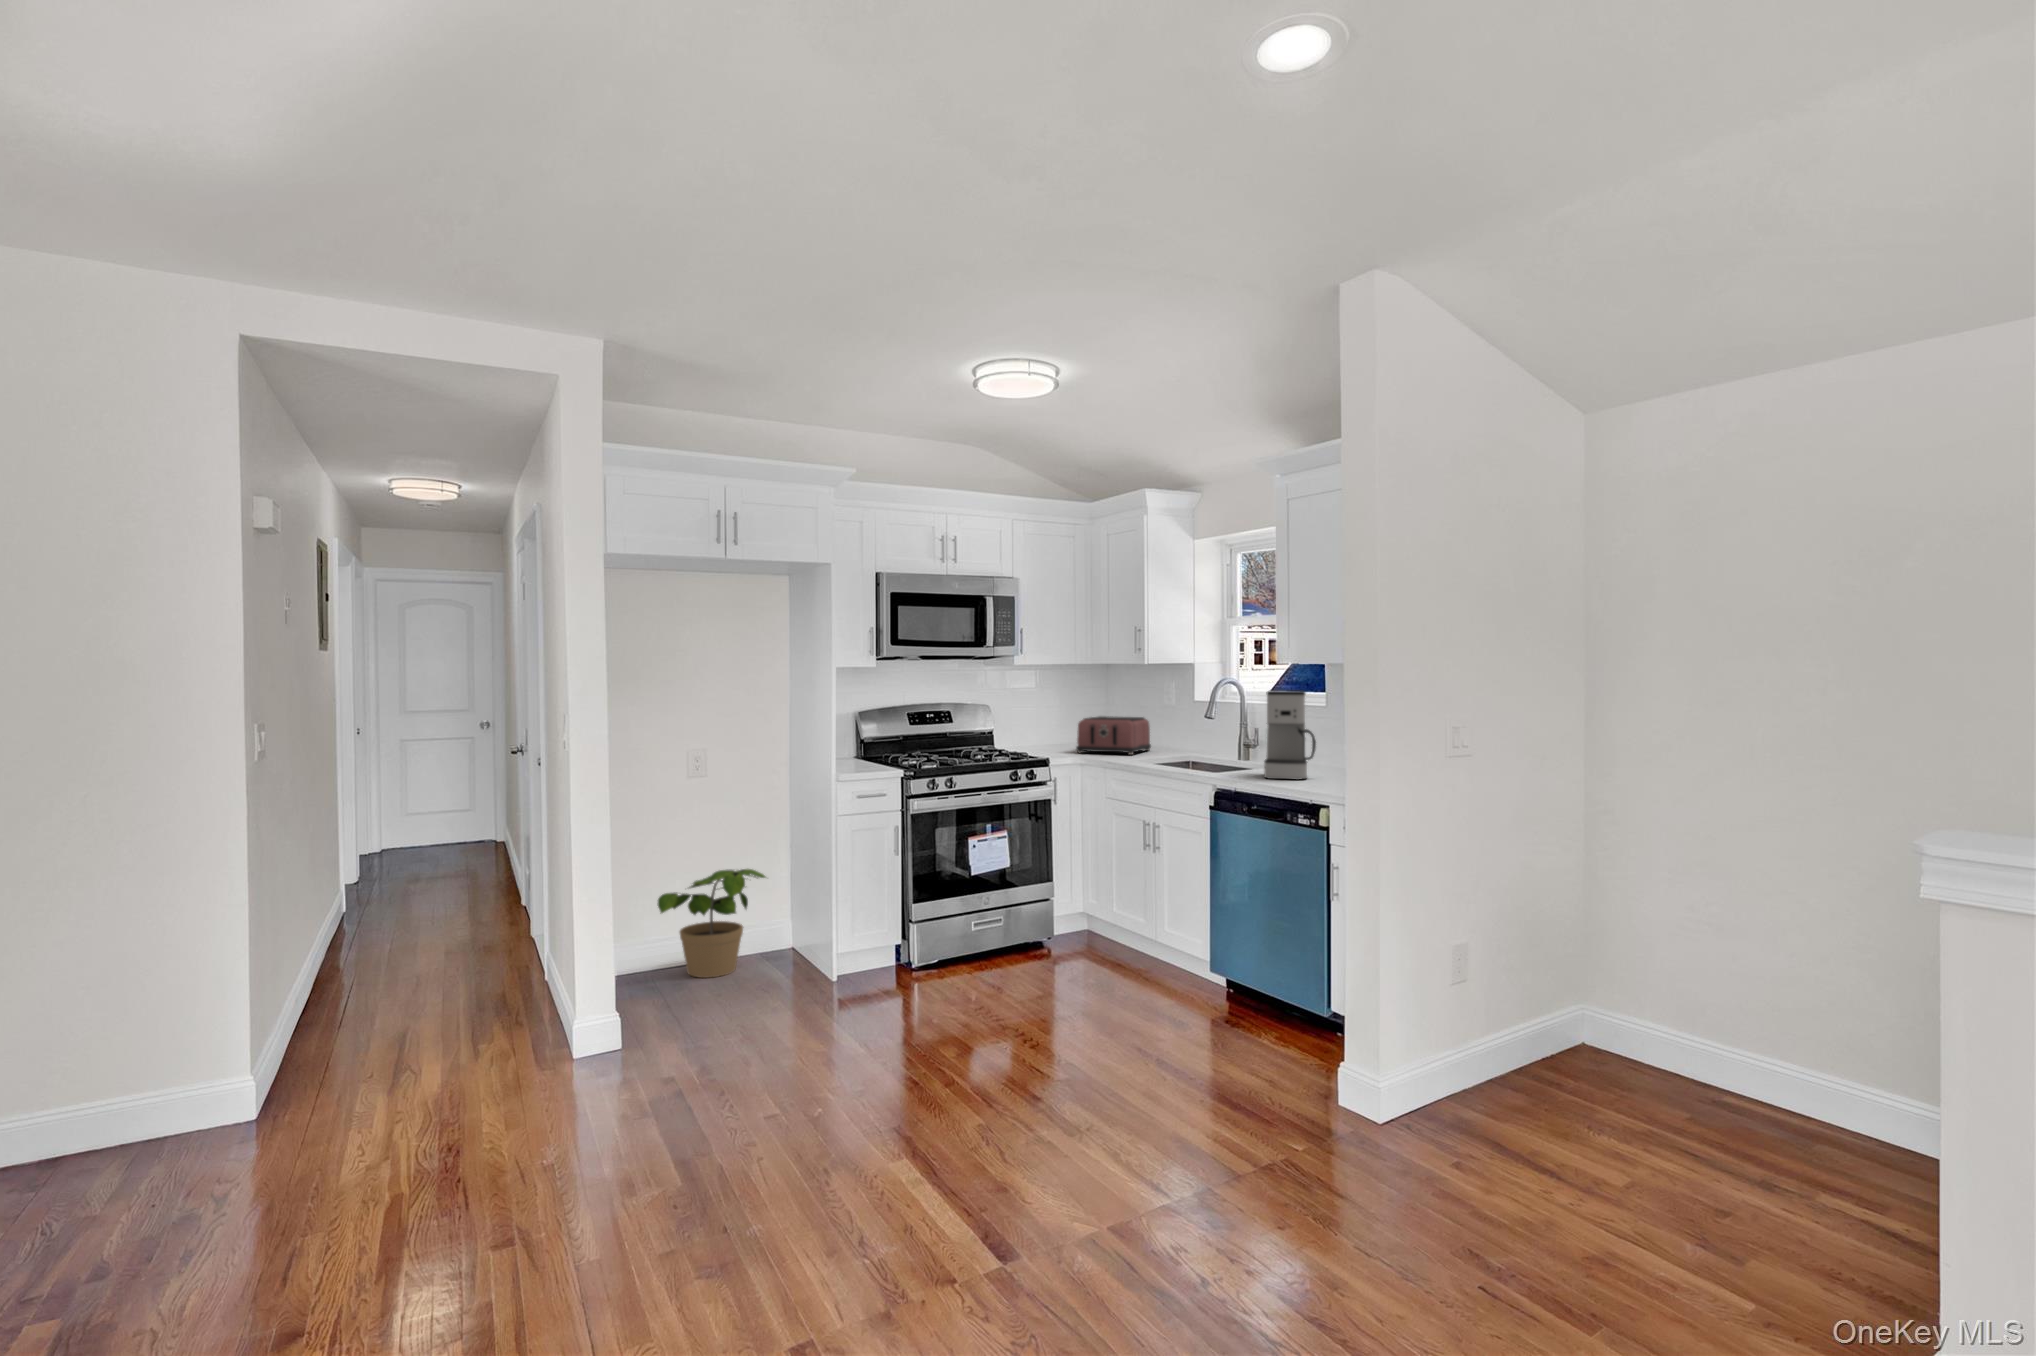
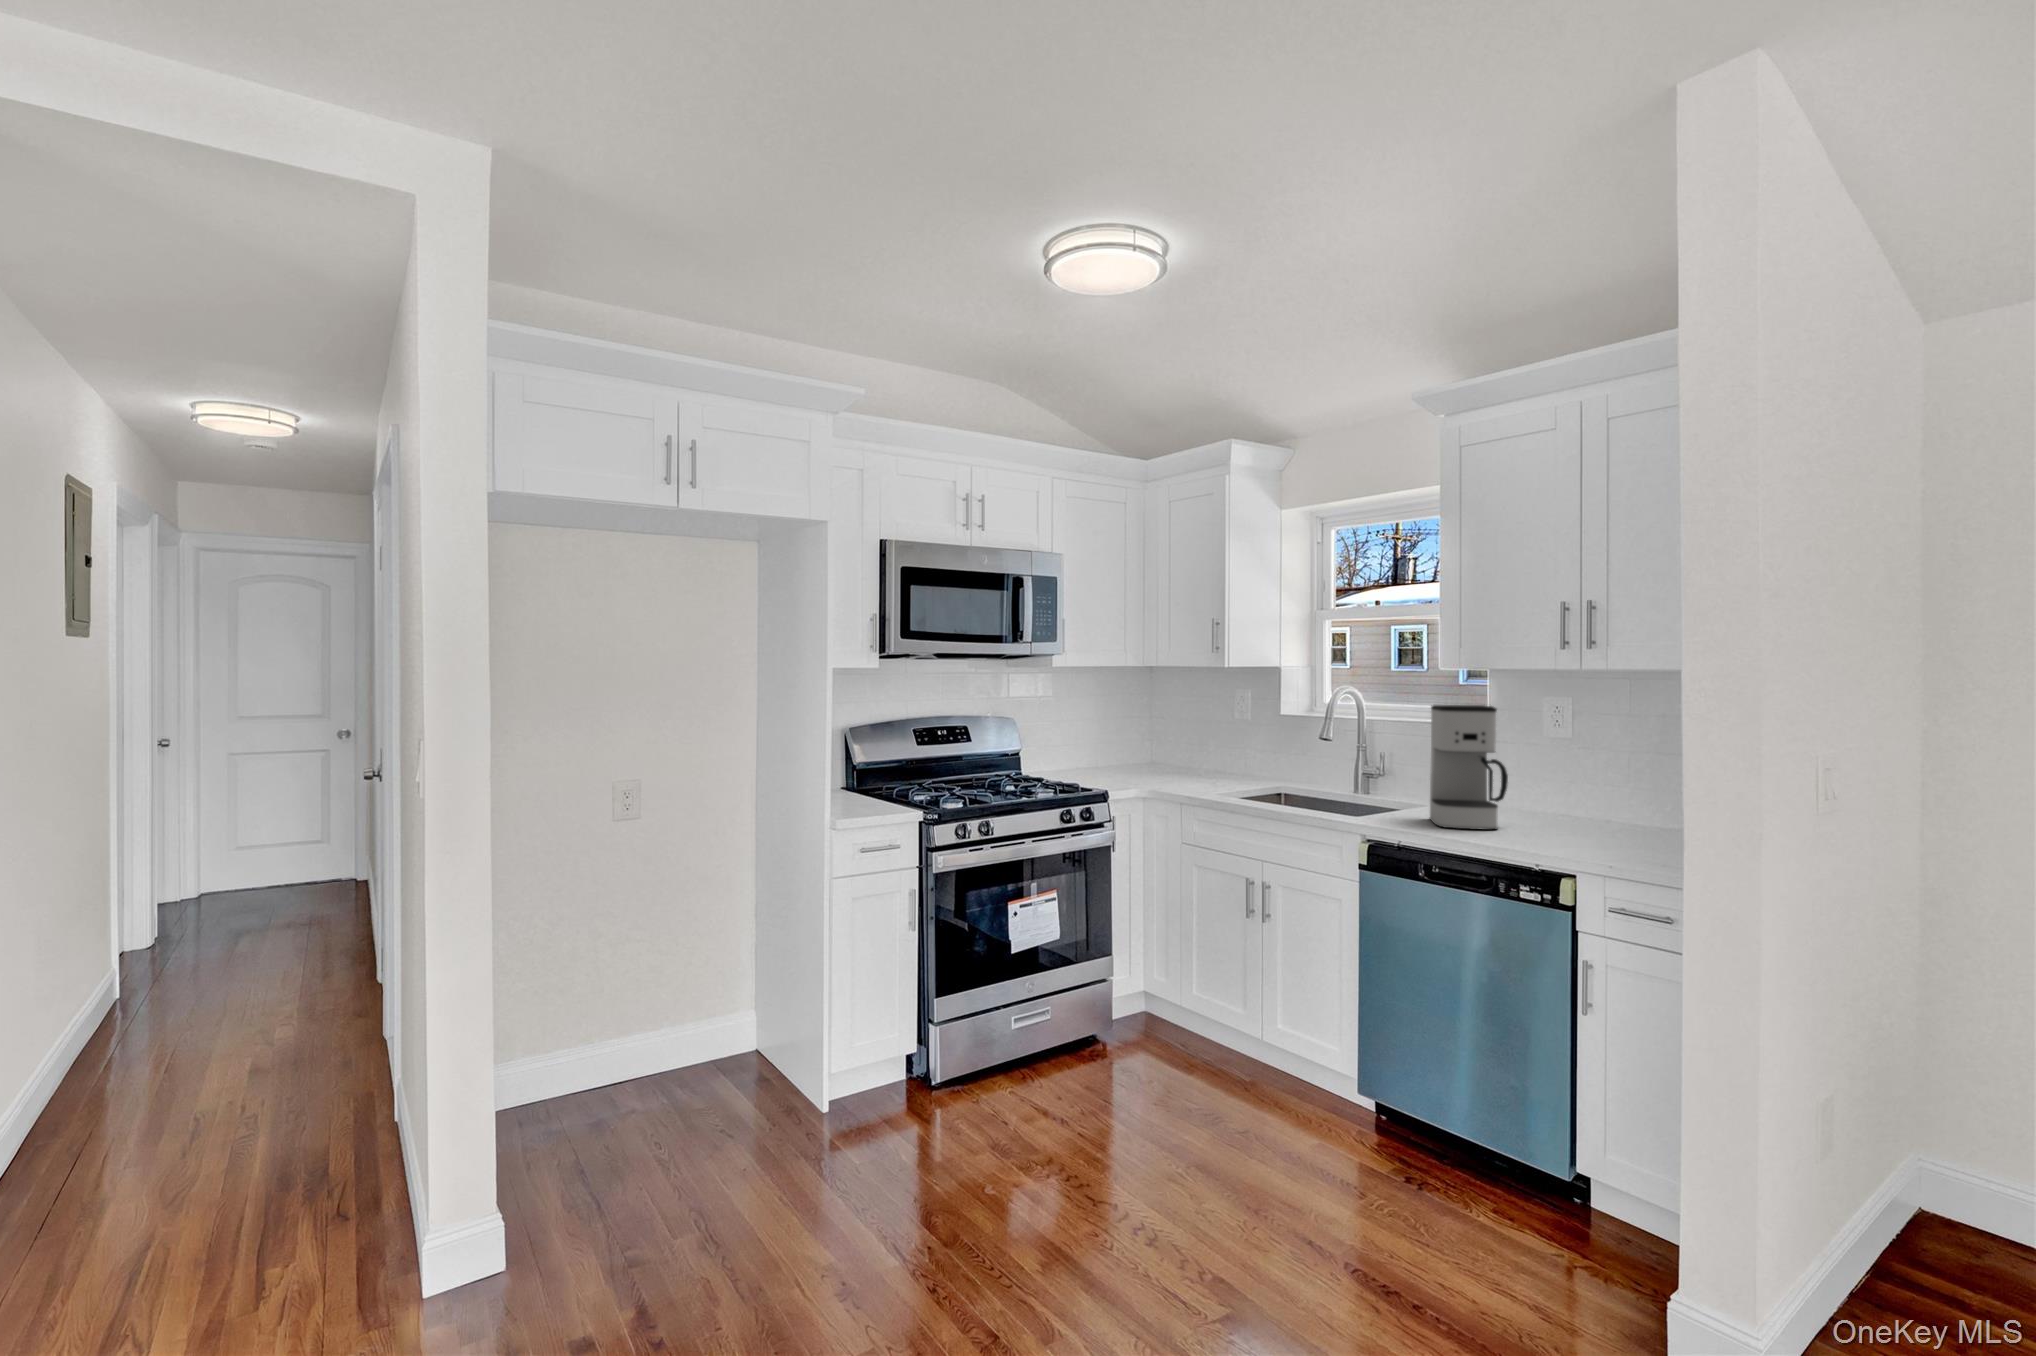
toaster: present [1076,716,1151,755] -> none [1133,733,1225,785]
potted plant: present [658,869,765,978] -> none [570,954,733,1107]

